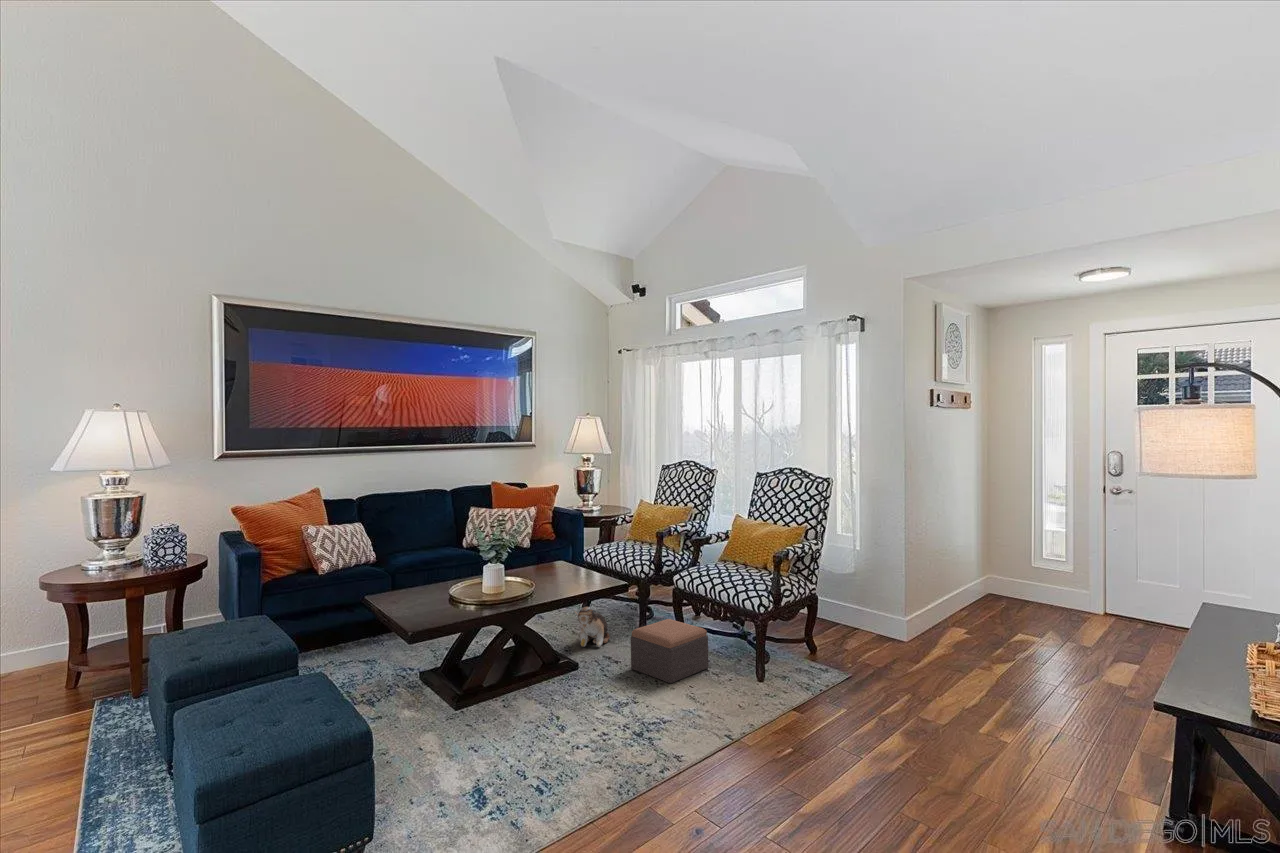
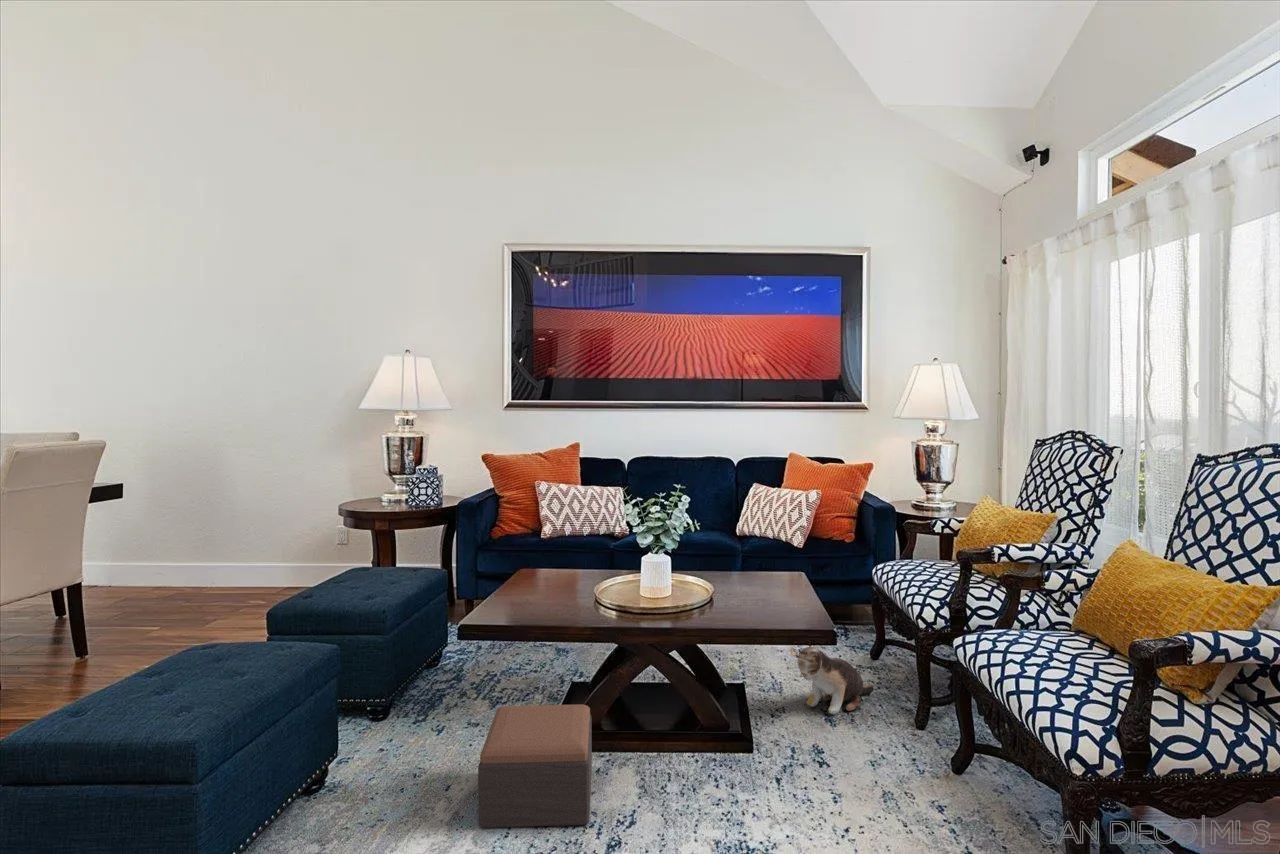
footstool: present [631,619,709,683] -> present [478,704,592,828]

